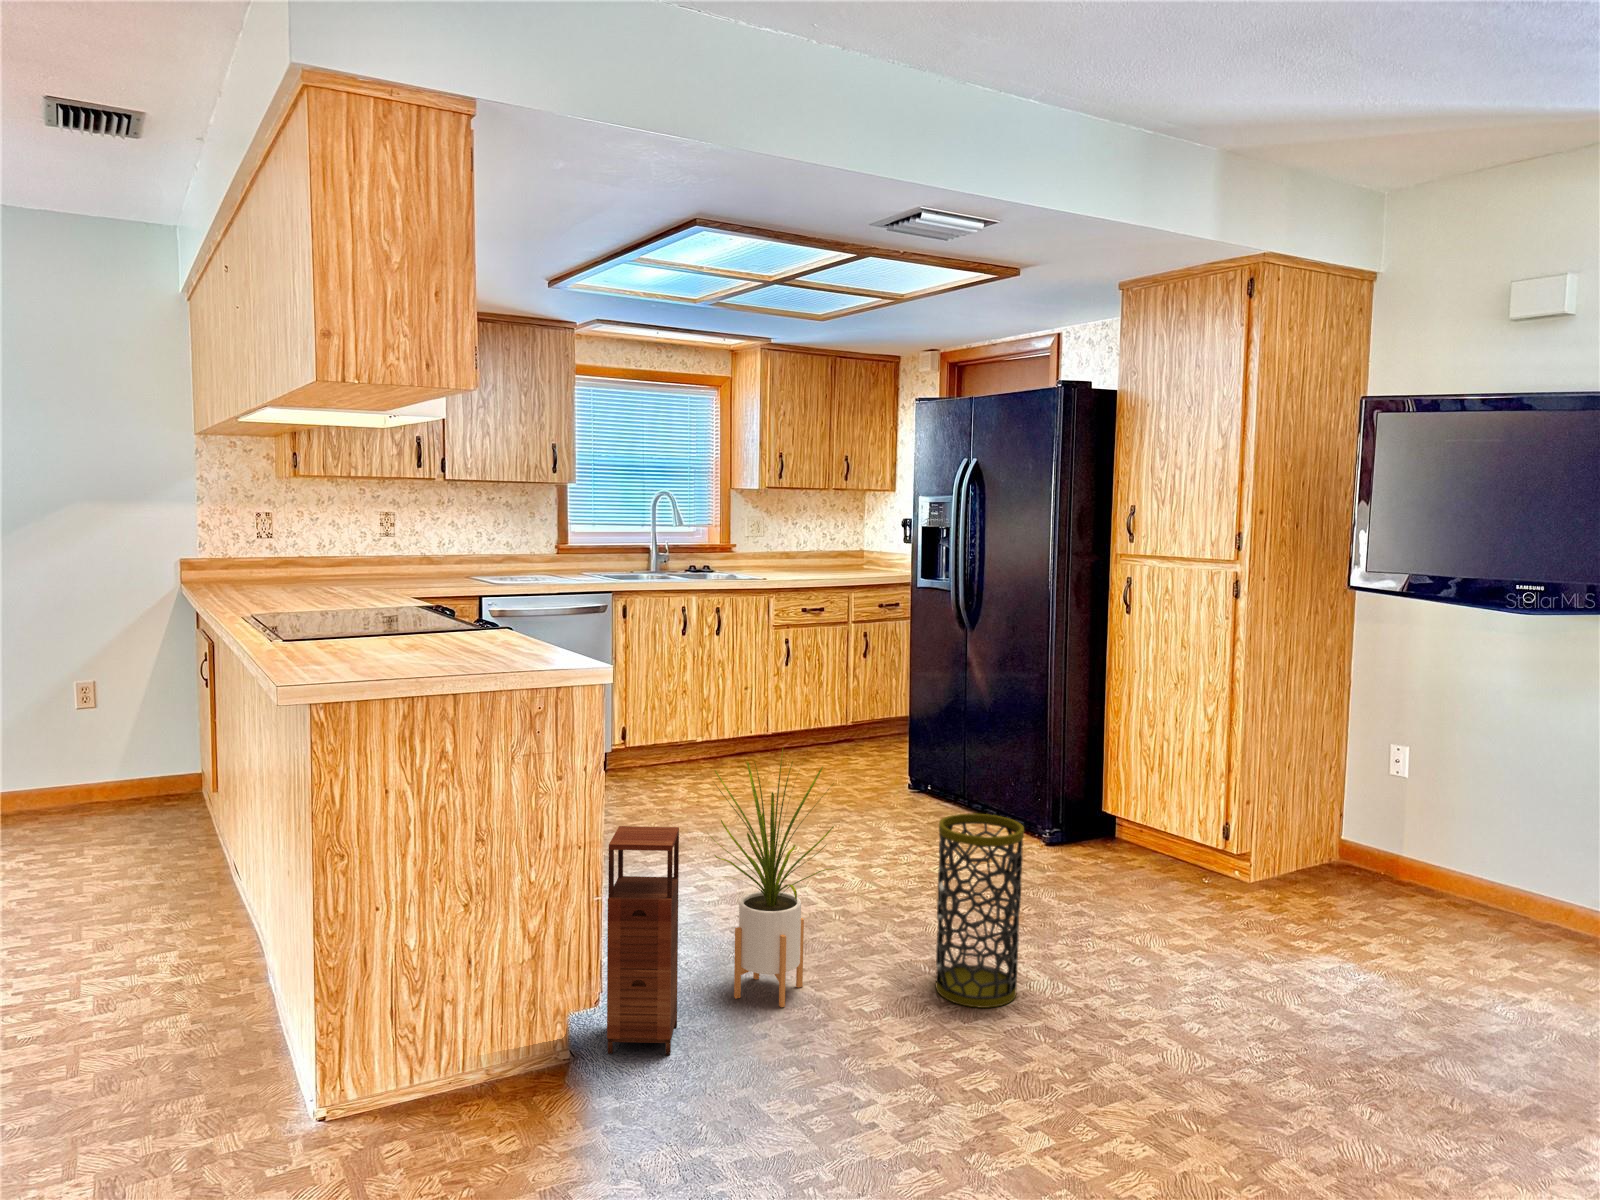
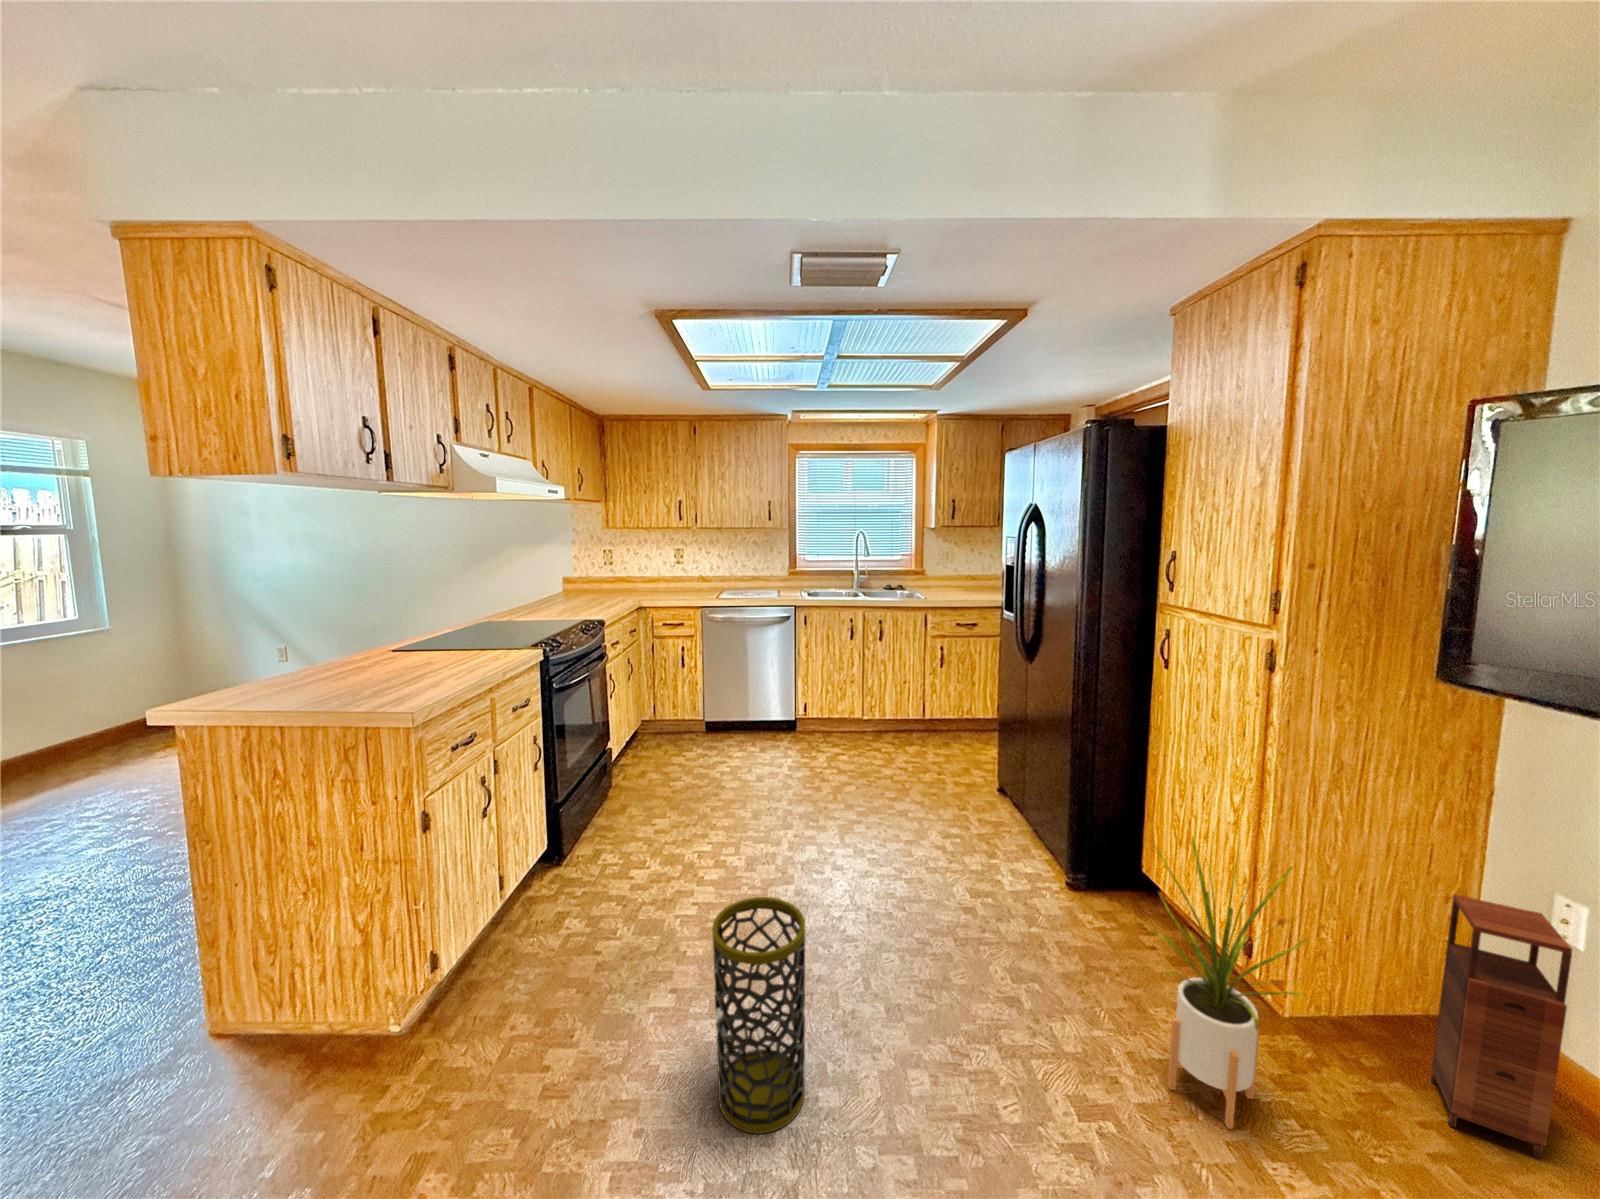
house plant: present [711,749,834,1007] -> present [1152,837,1312,1129]
storage cabinet: present [607,826,679,1055] -> present [1431,894,1572,1159]

